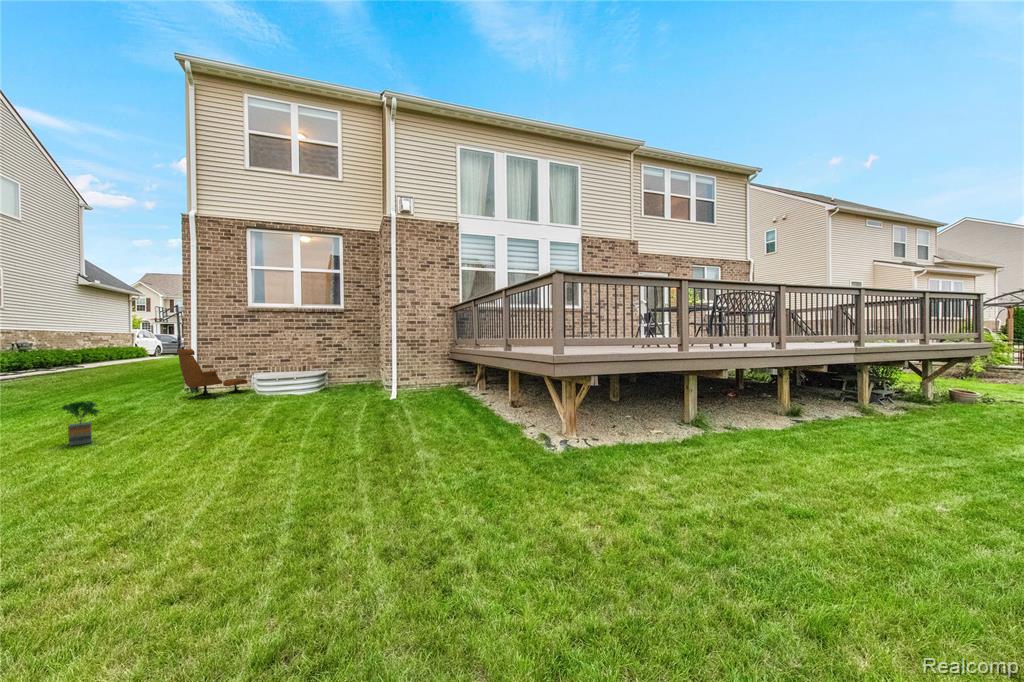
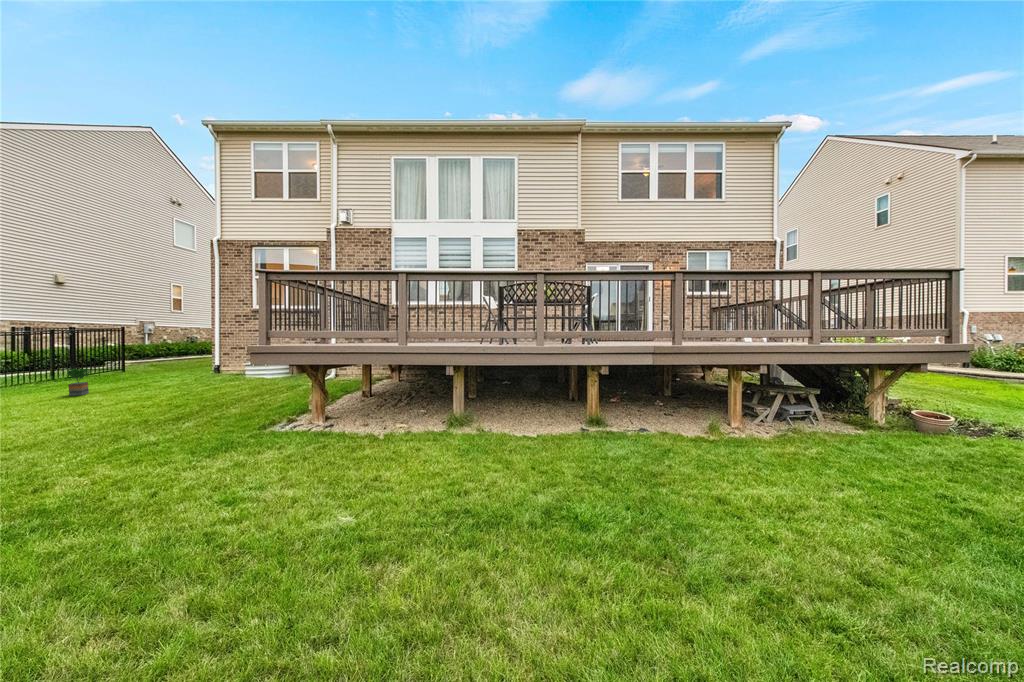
lounge chair: present [177,349,248,400] -> none [197,334,253,370]

